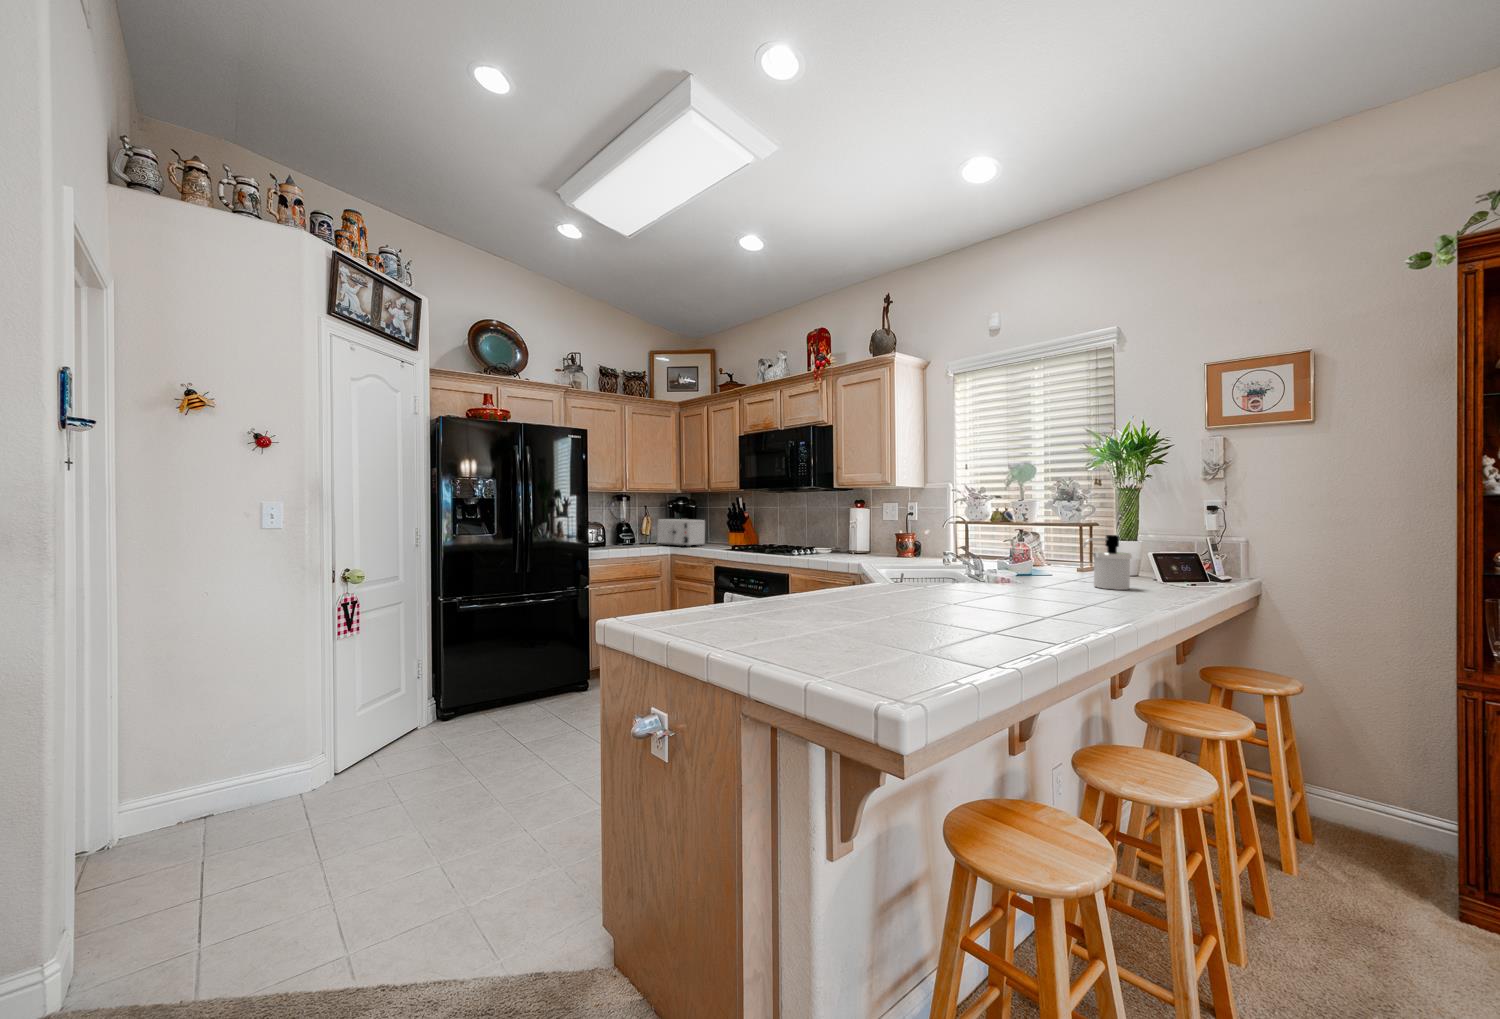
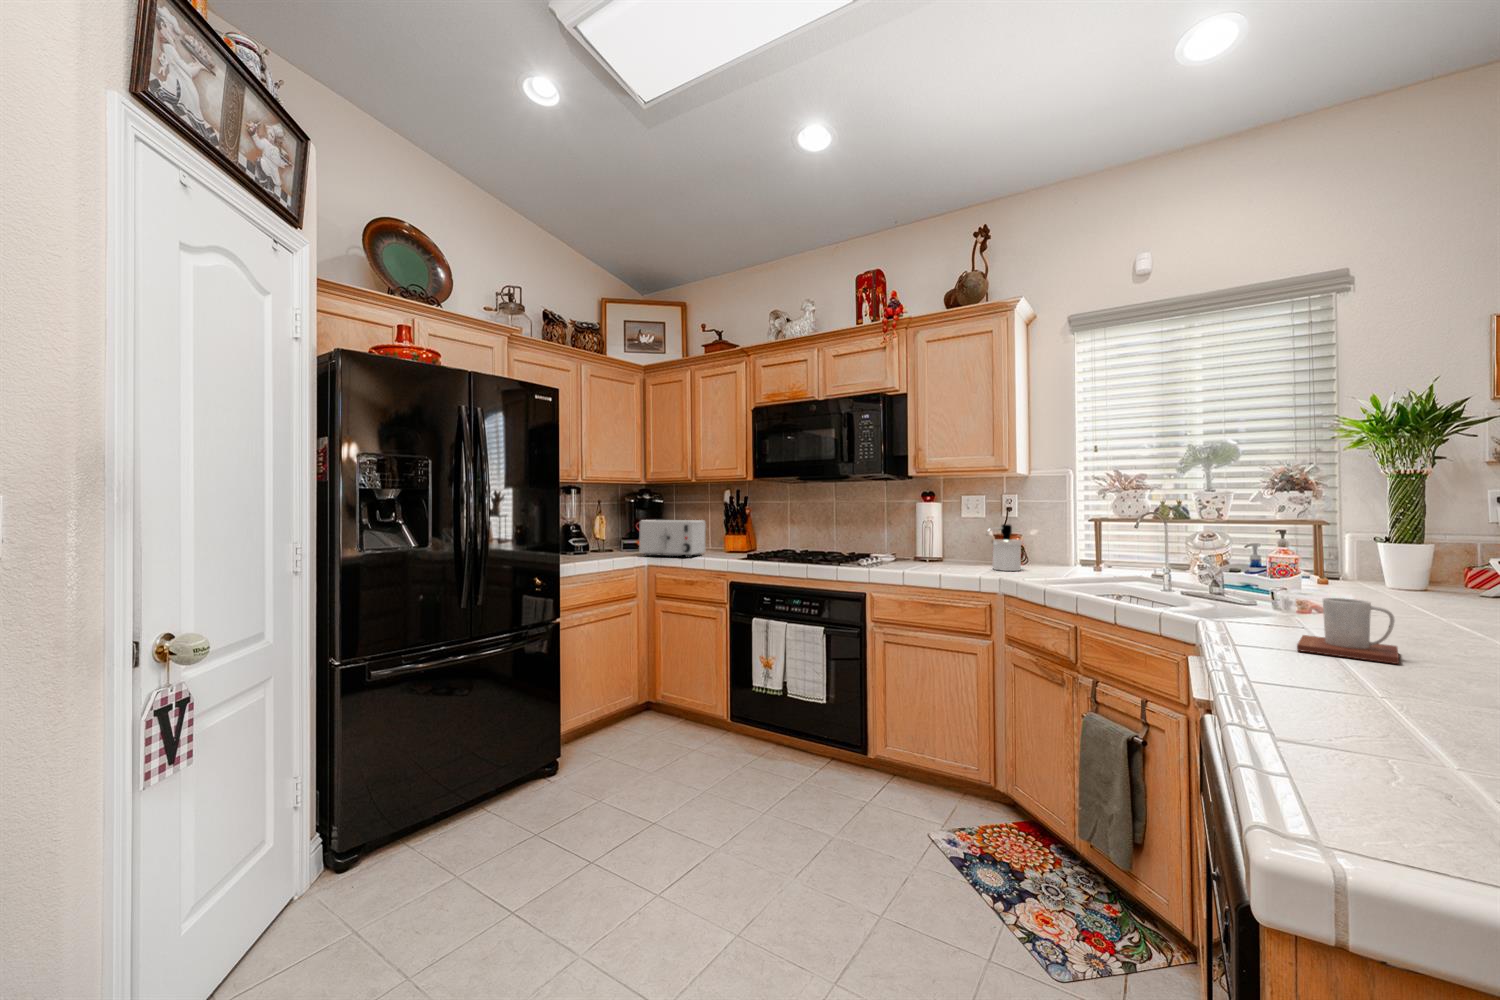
soap dispenser: present [1083,535,1131,590] -> present [986,524,1022,571]
mug: none [824,571,881,606] -> present [1297,598,1399,664]

